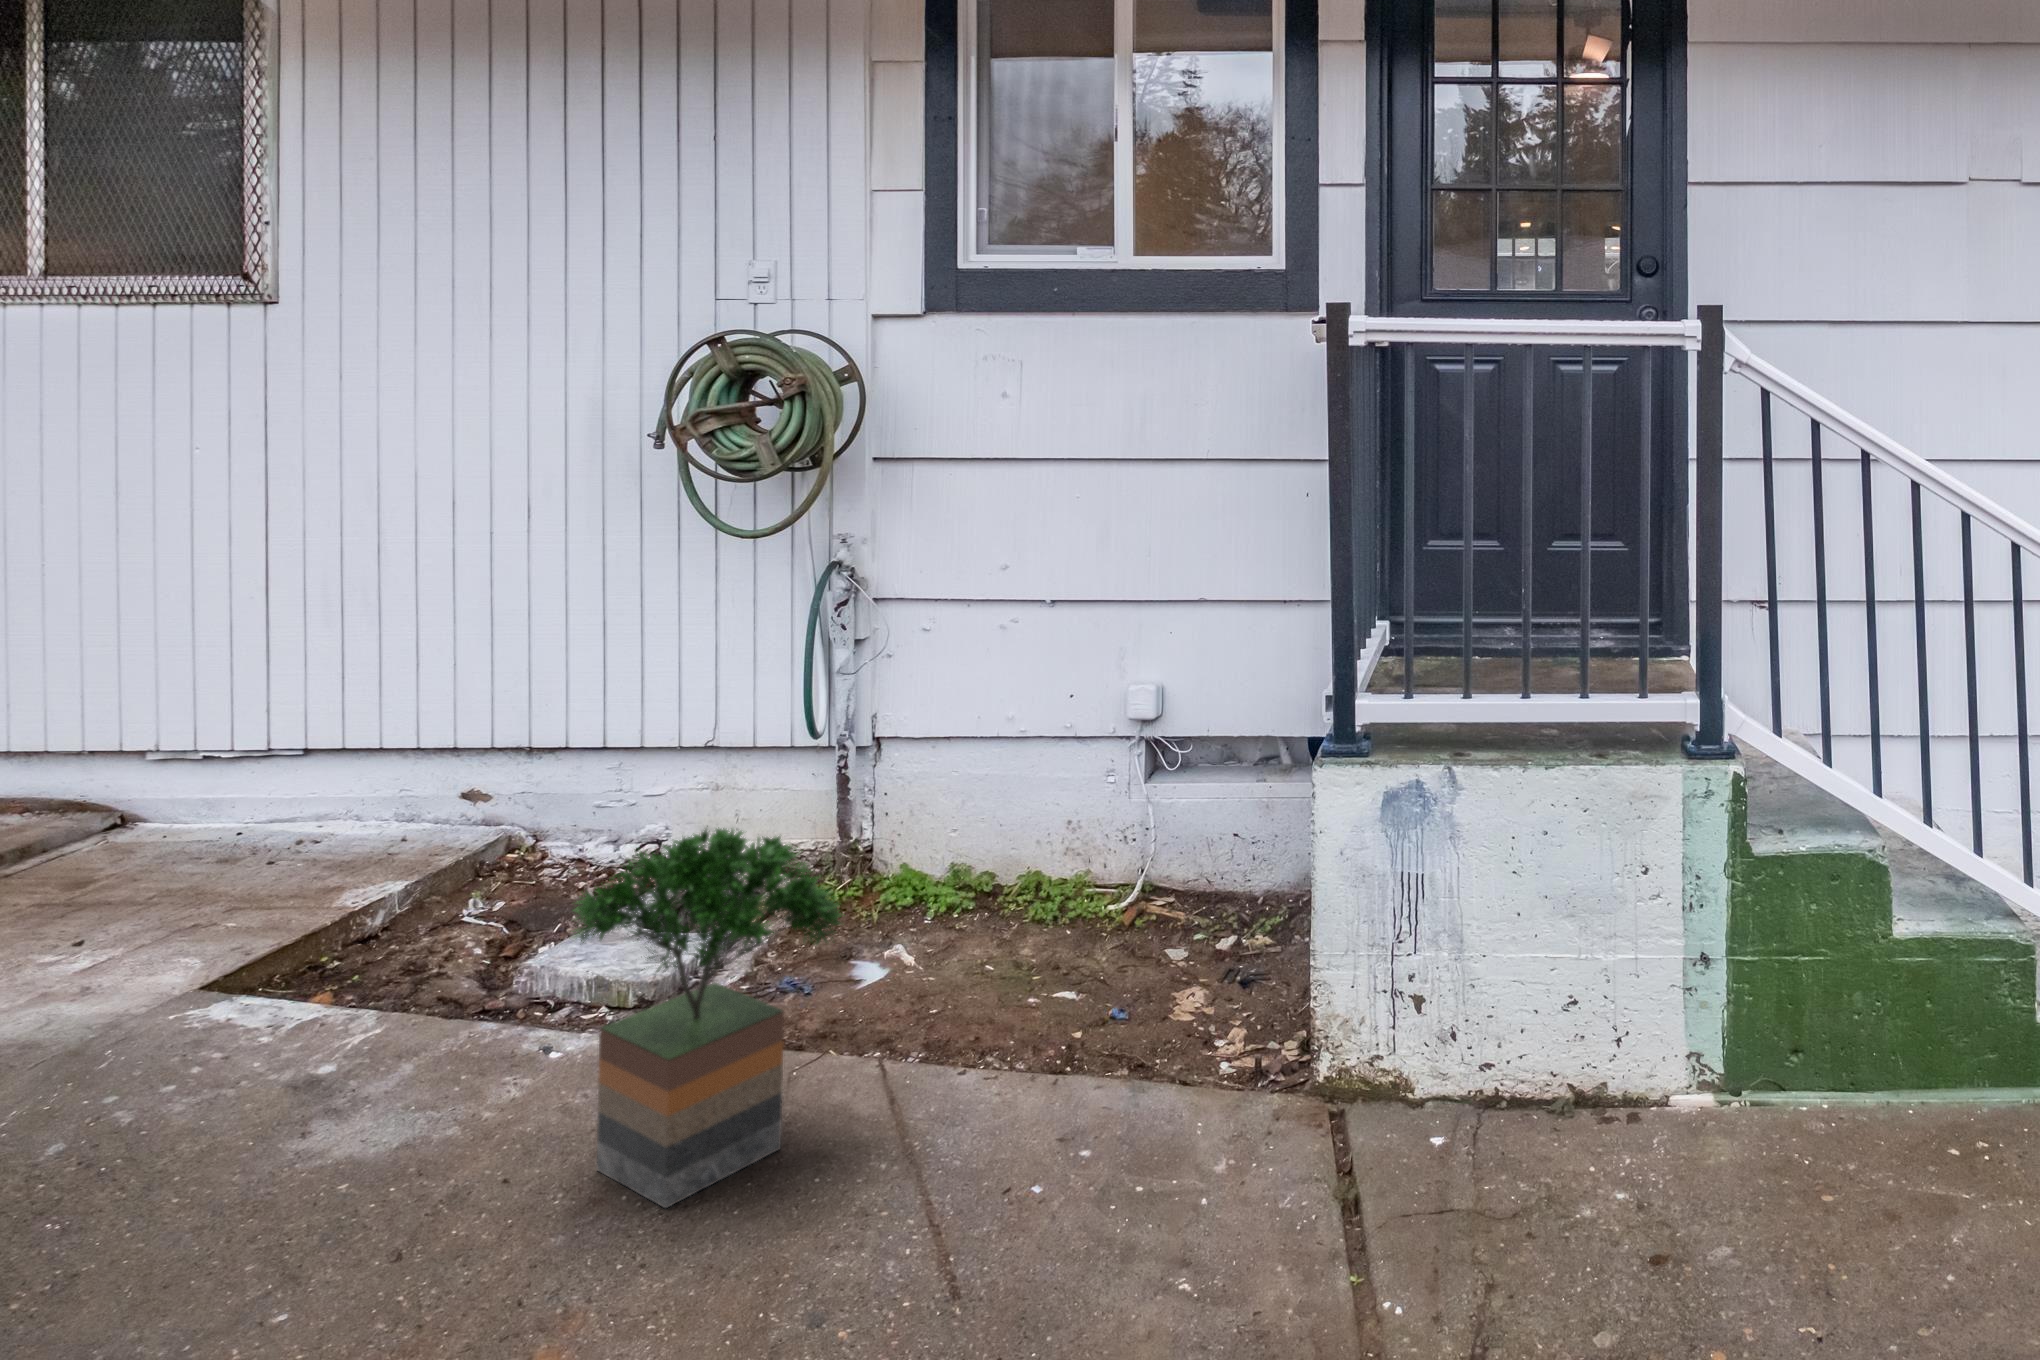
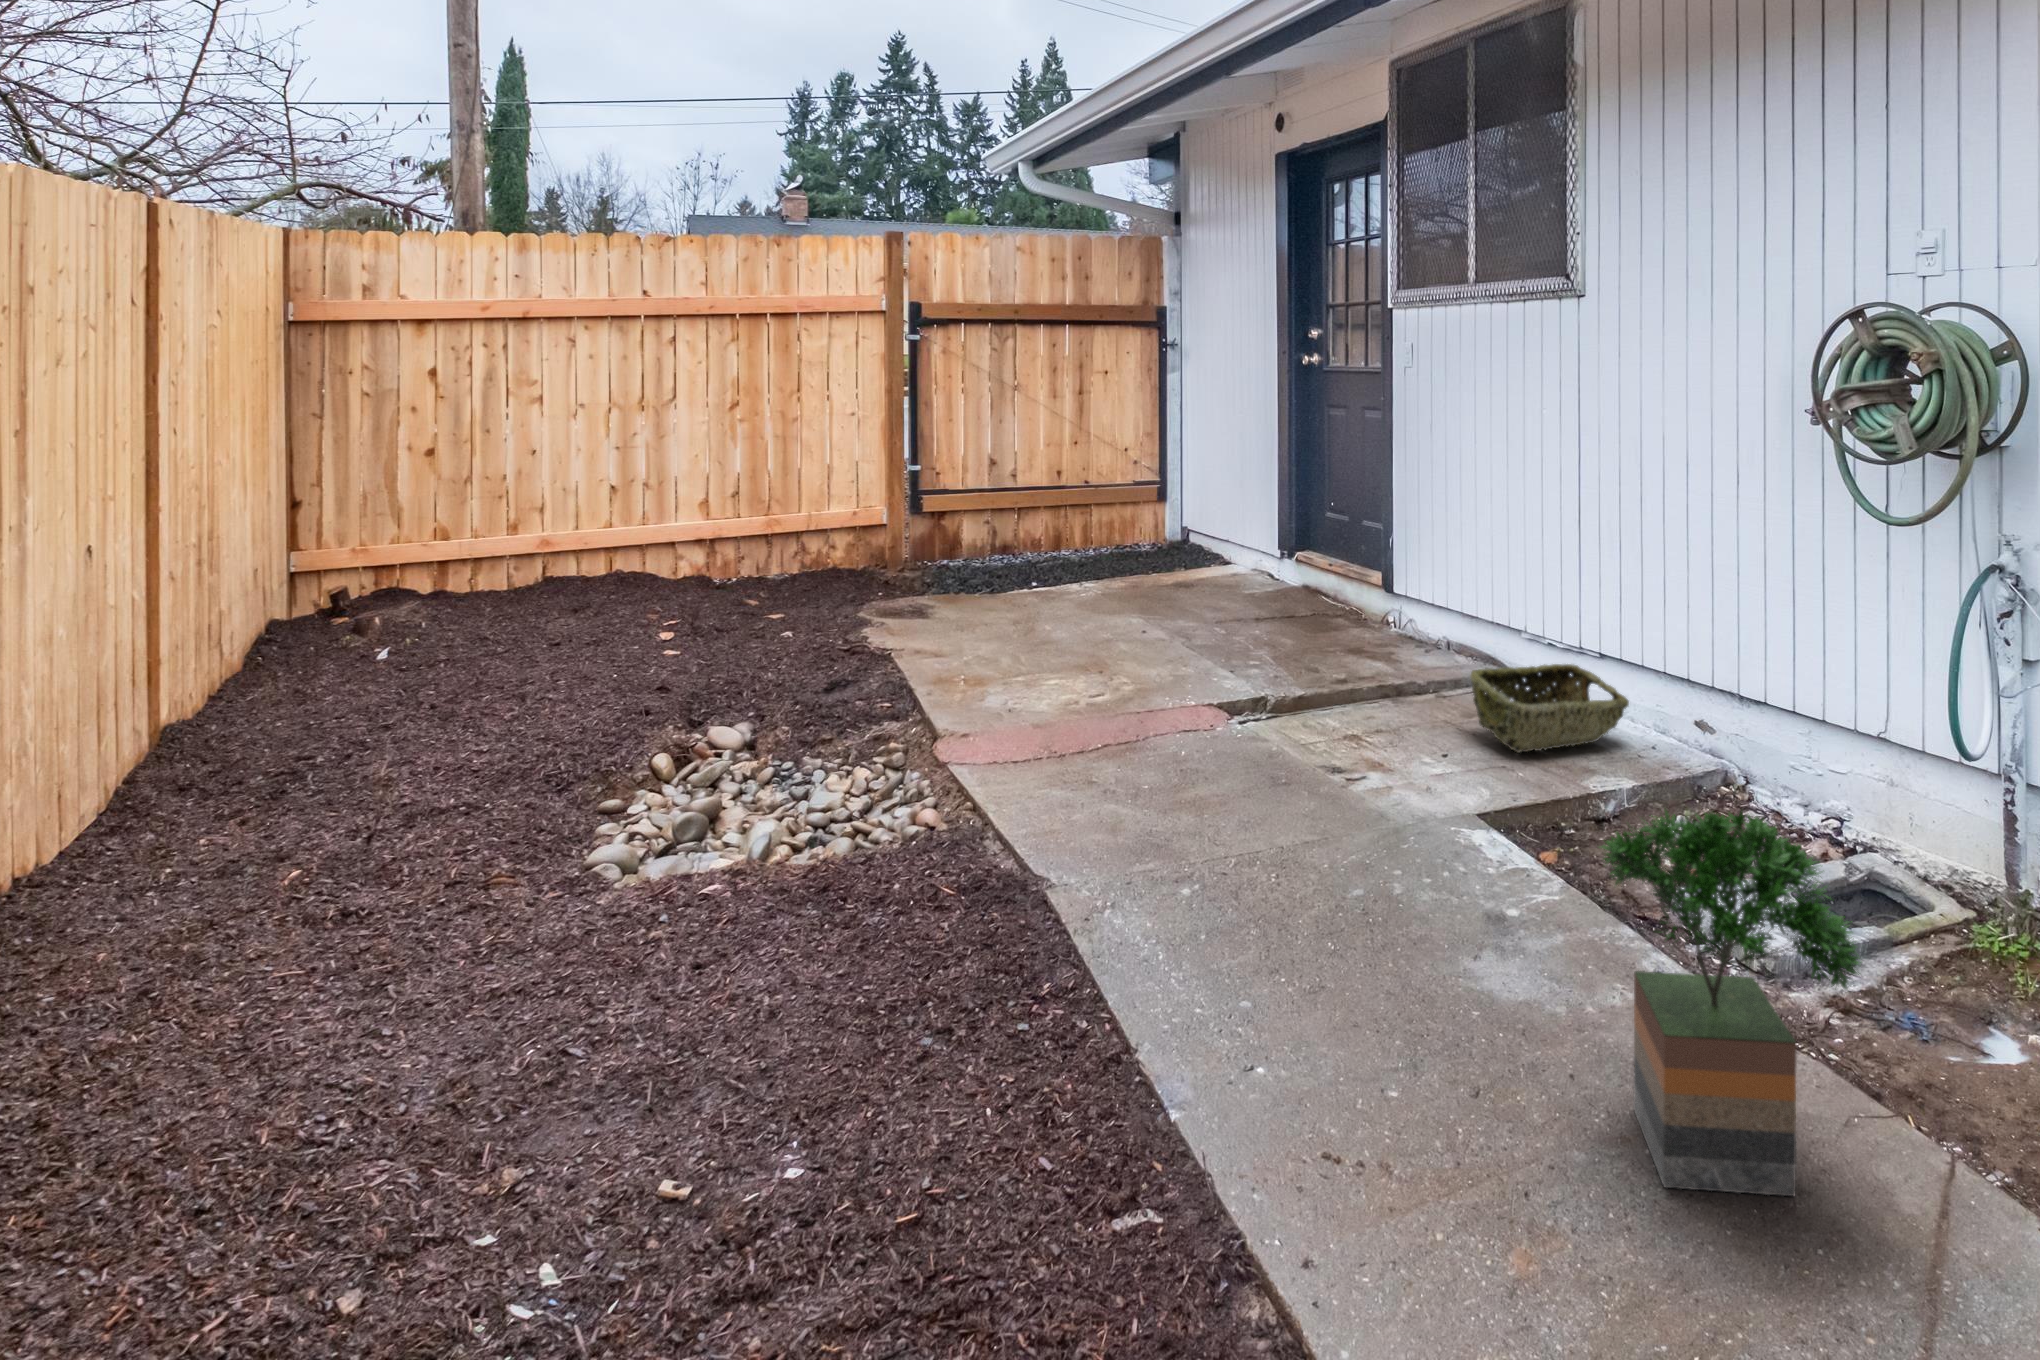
woven basket: none [92,769,361,905] -> present [1470,664,1629,753]

